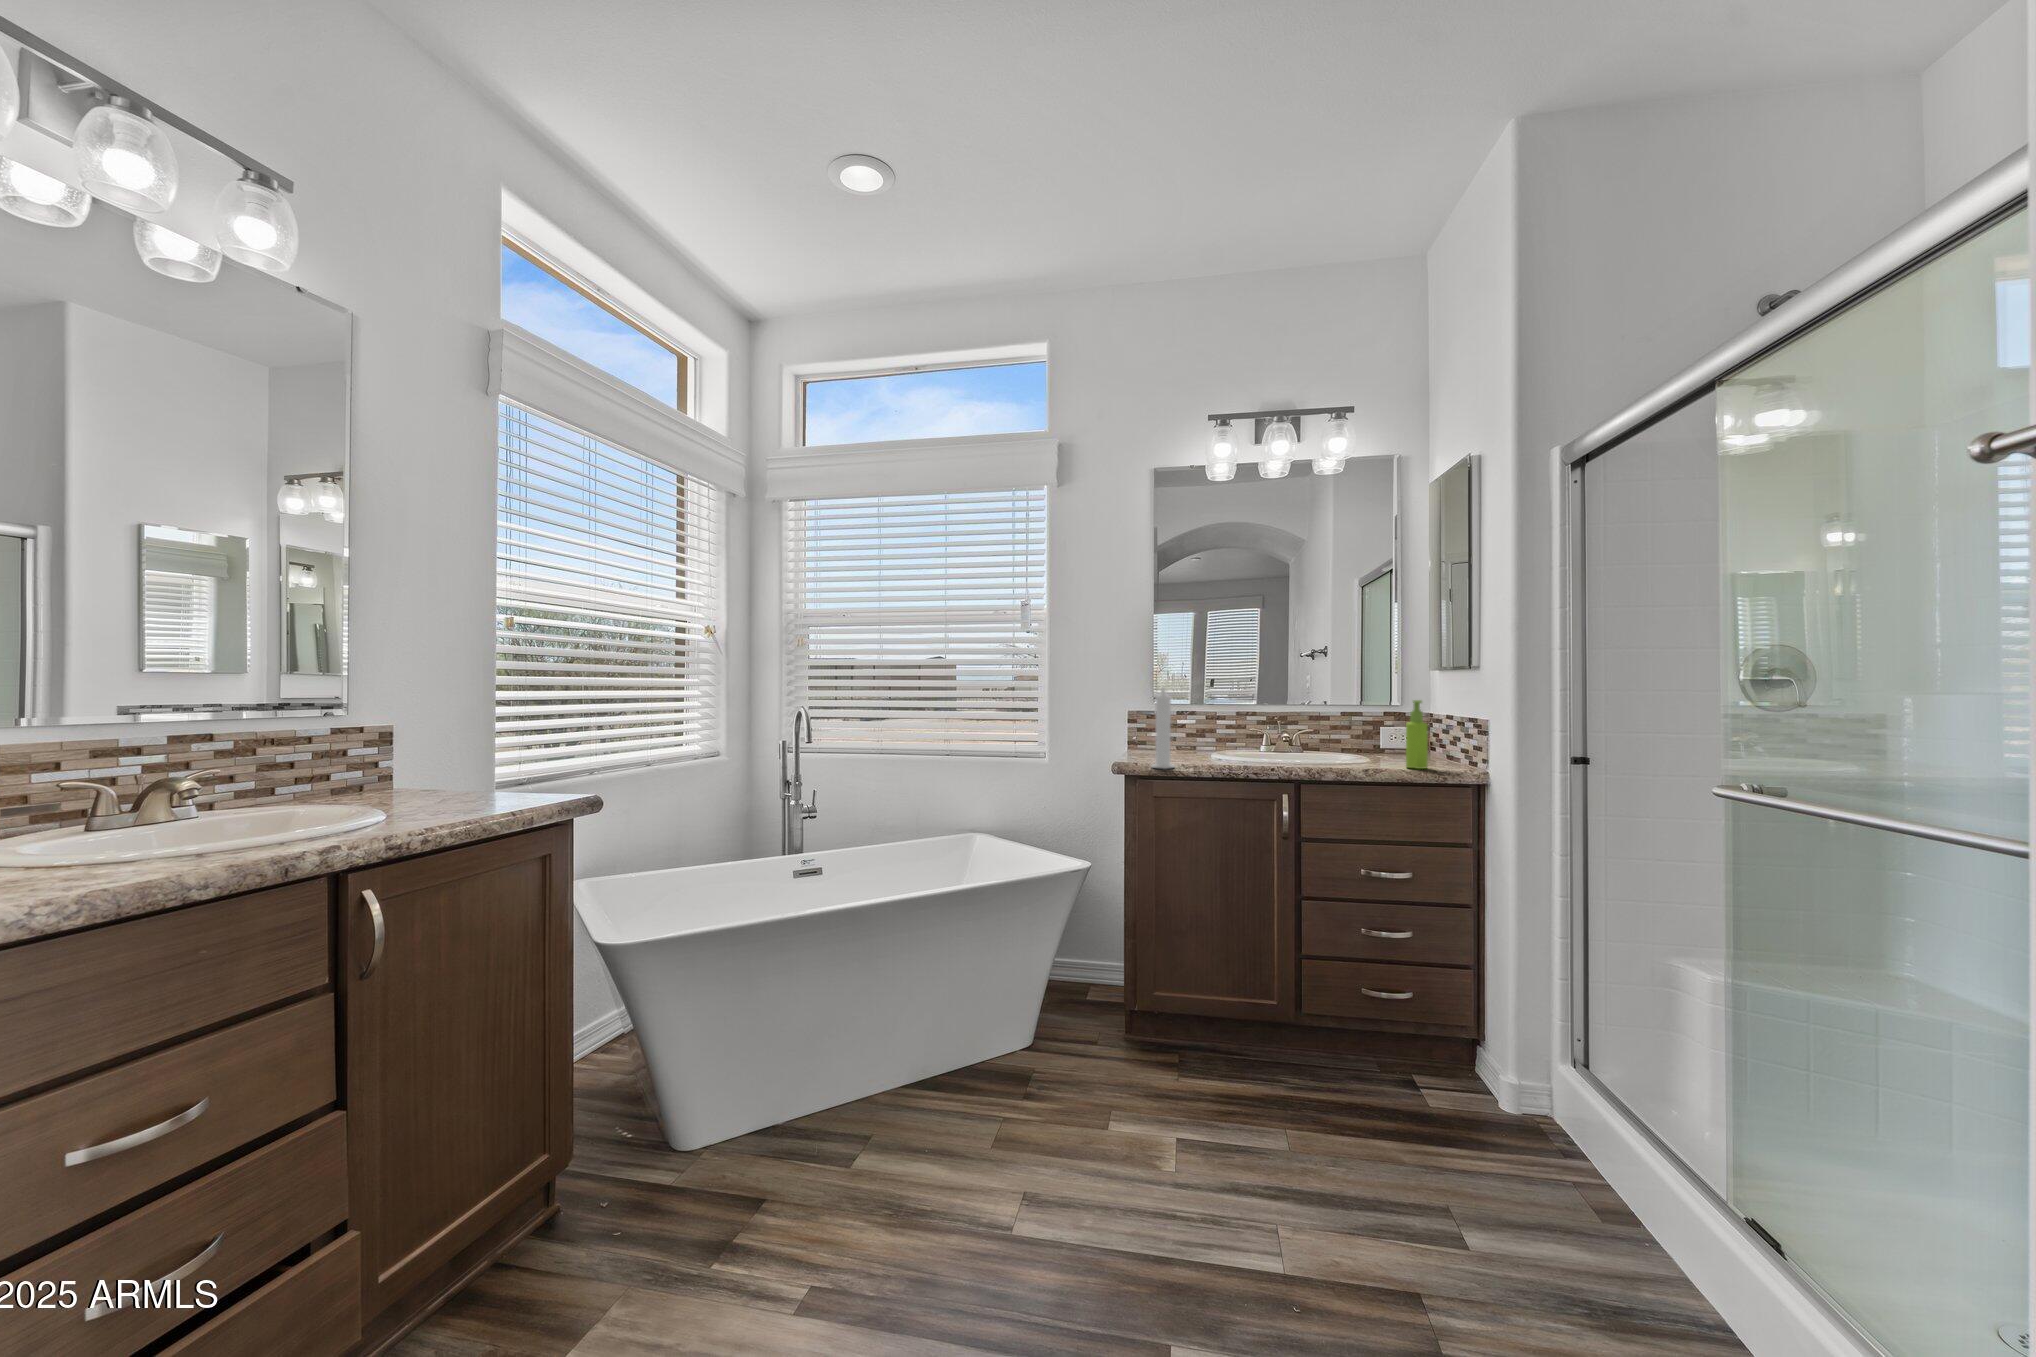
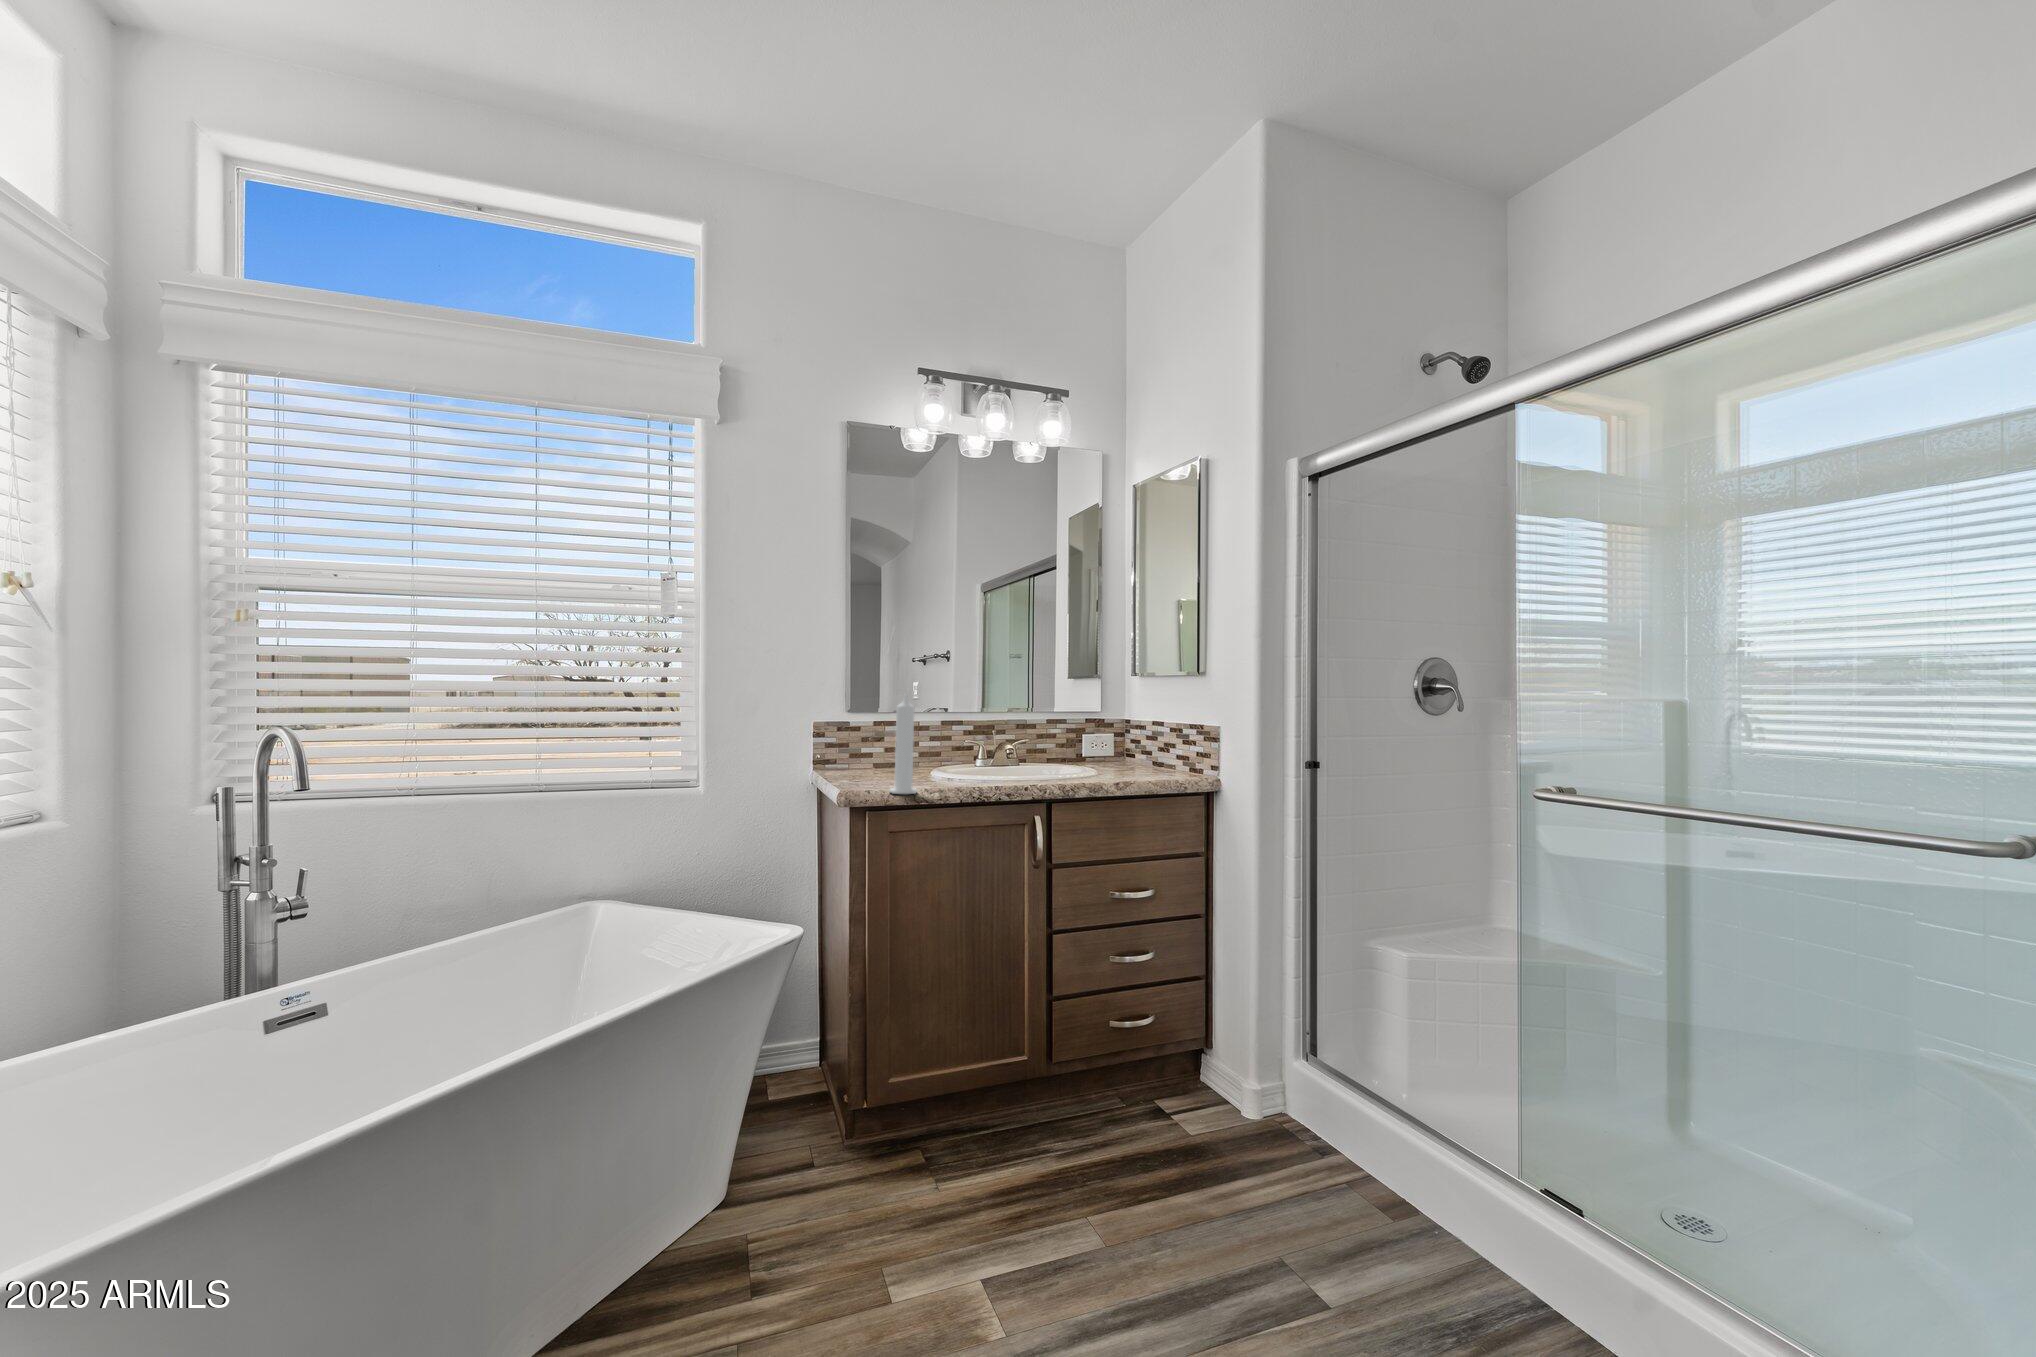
soap dispenser: present [1406,700,1428,769] -> none [1145,710,1167,782]

